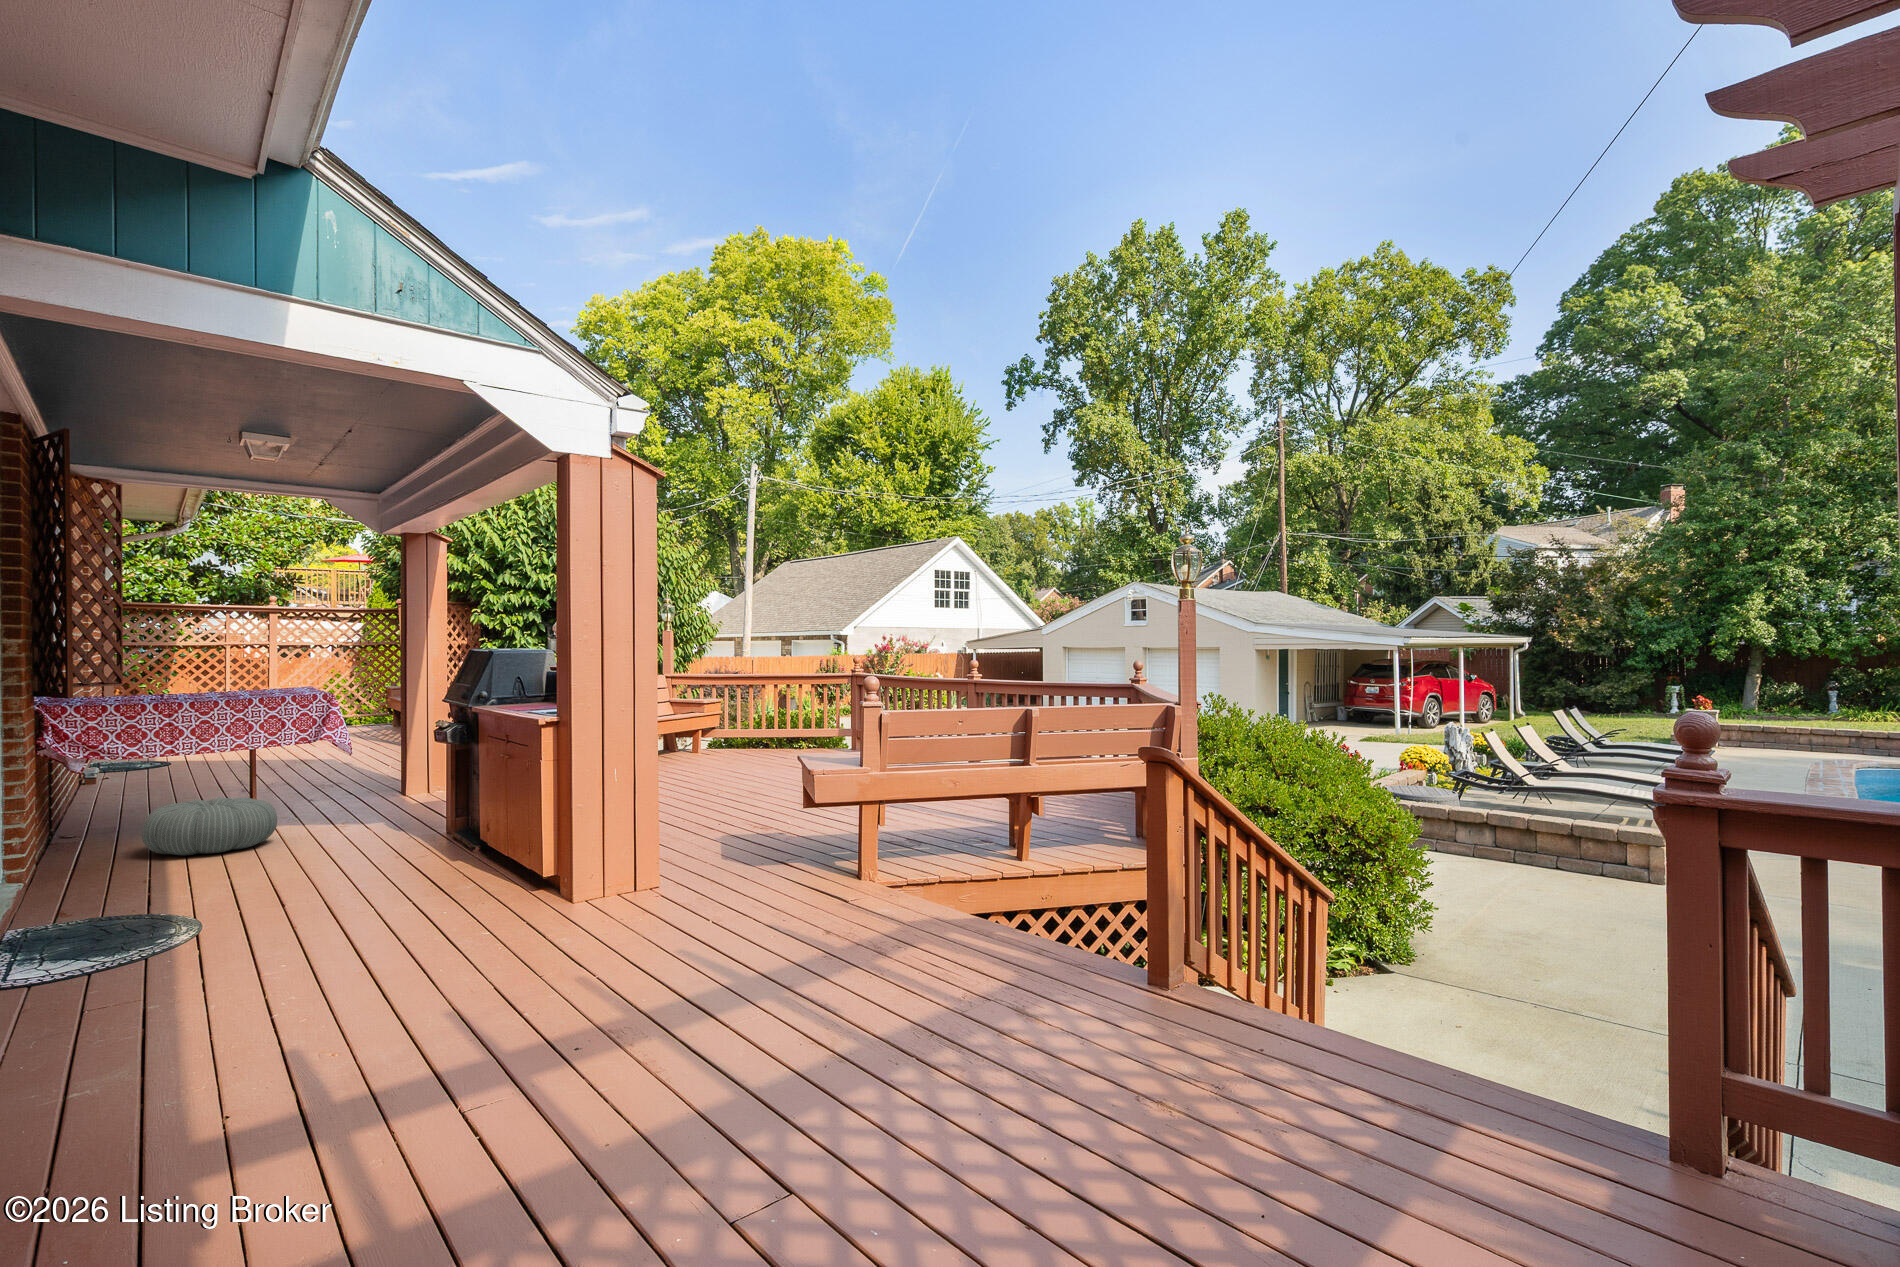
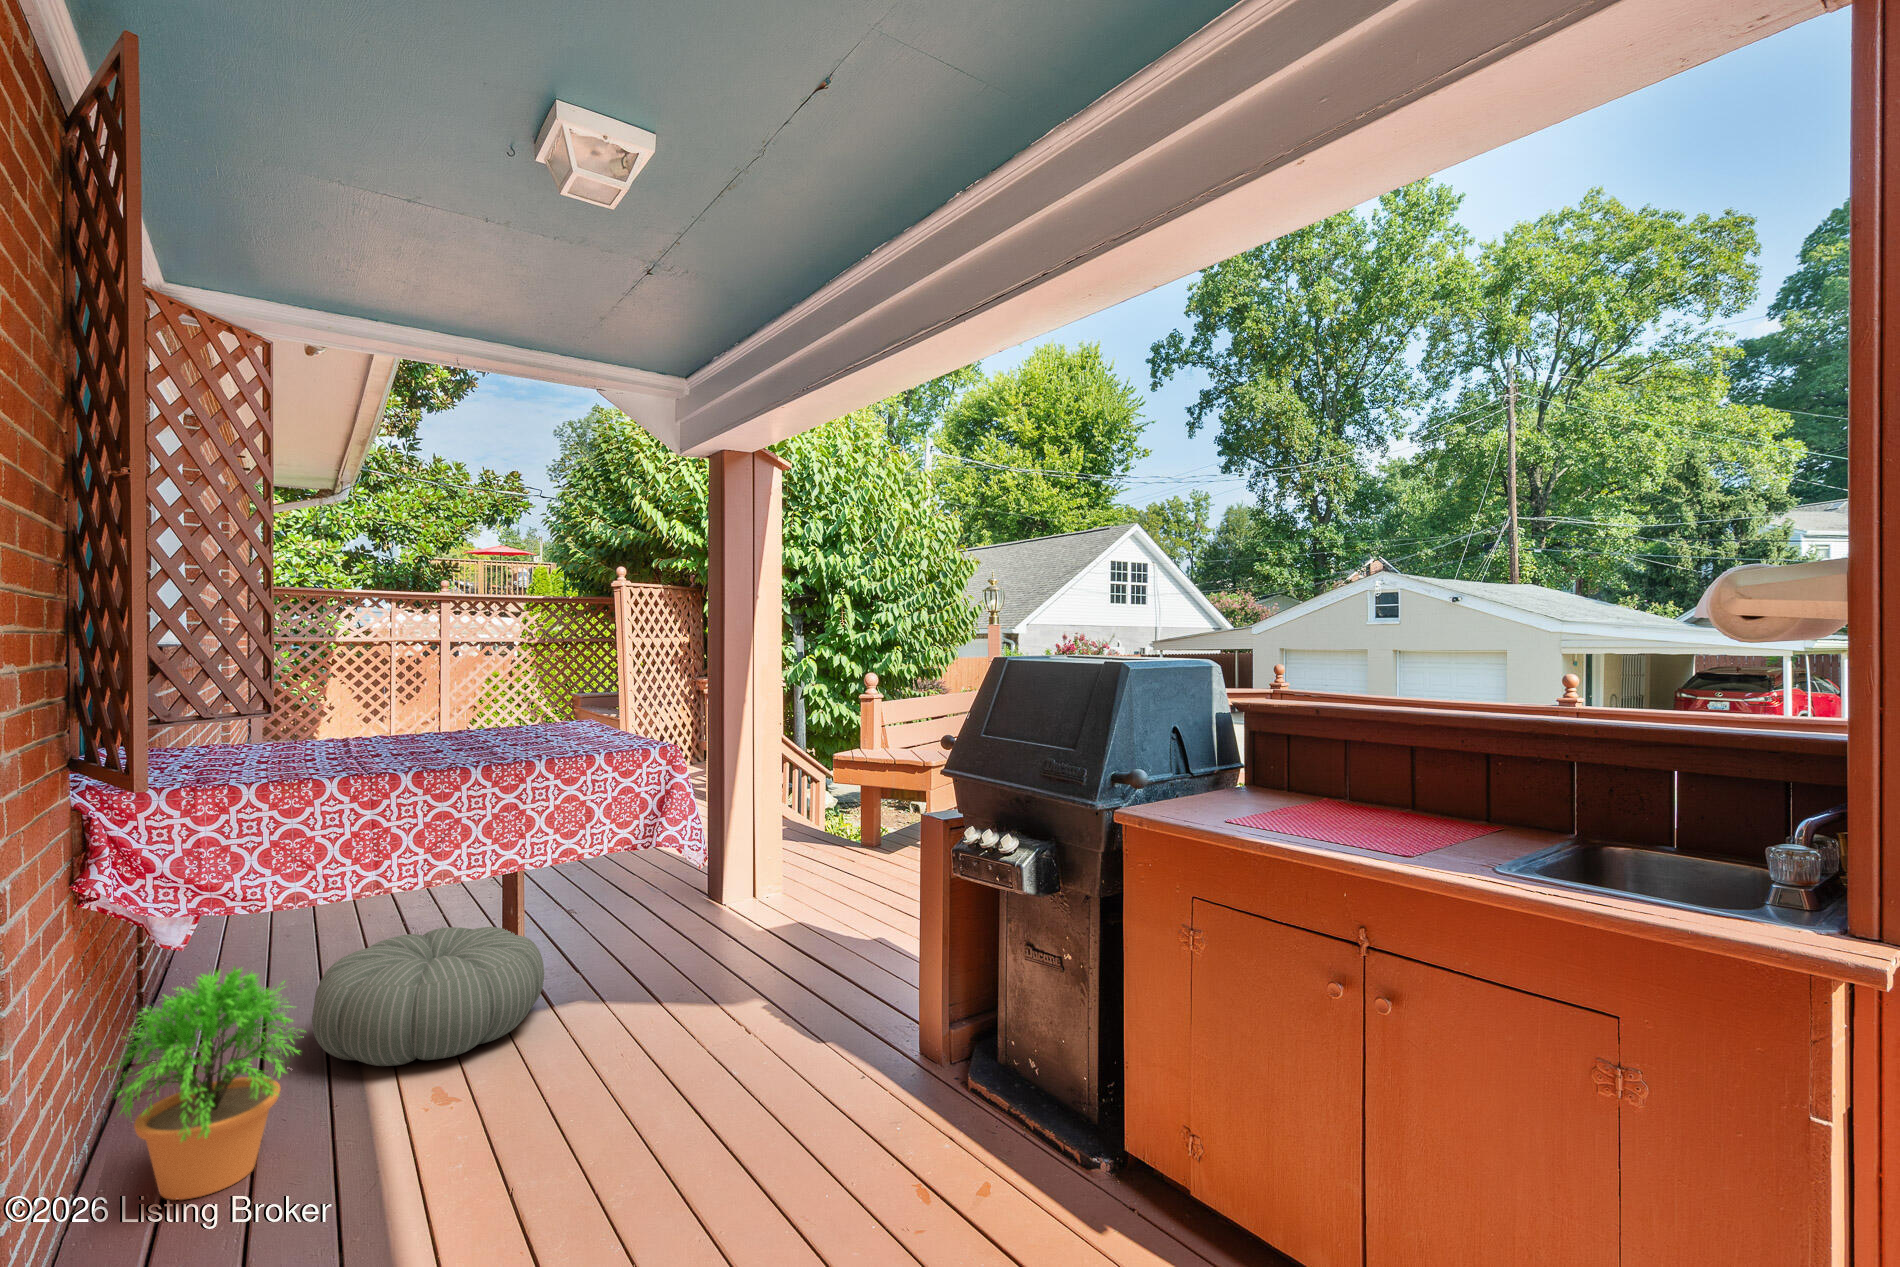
potted plant: none [40,787,137,884] -> present [110,966,300,1200]

